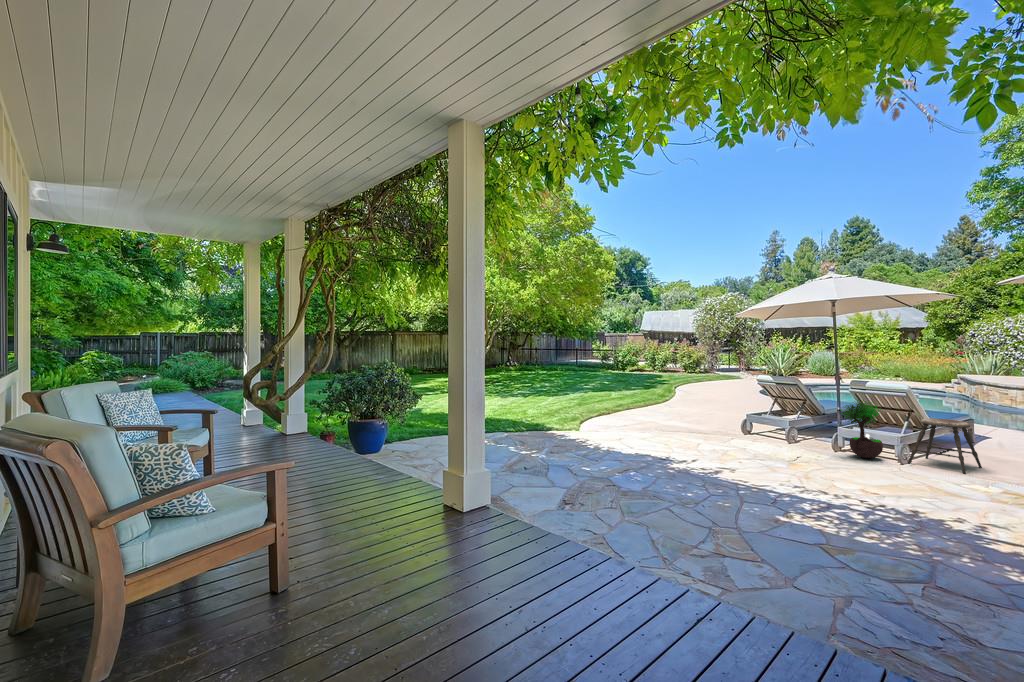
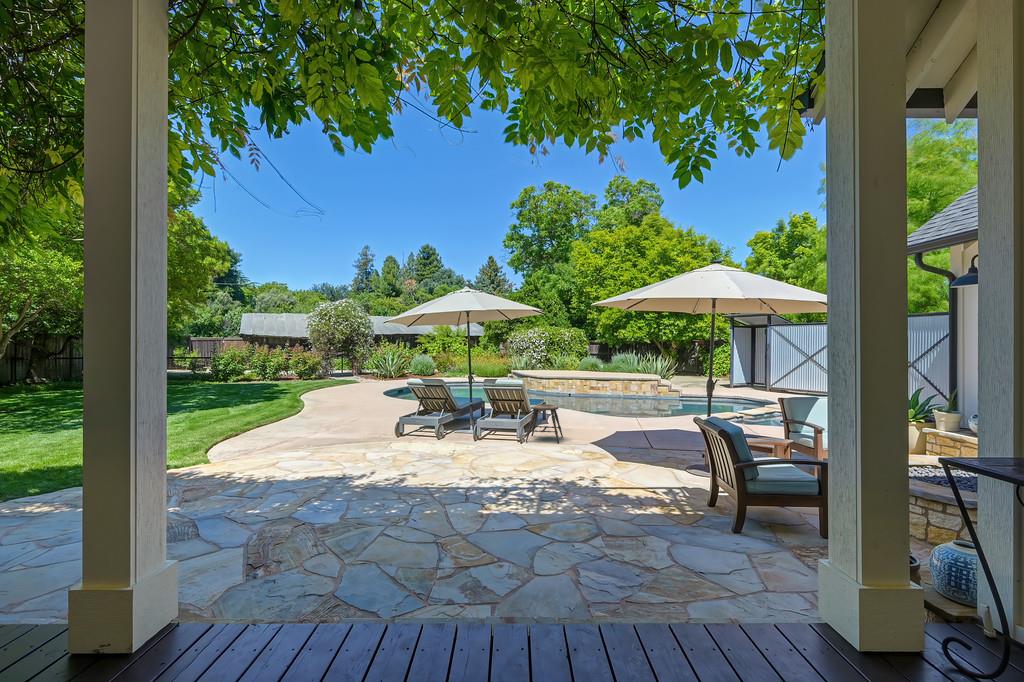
potted tree: present [841,400,883,458] -> none [482,392,512,443]

